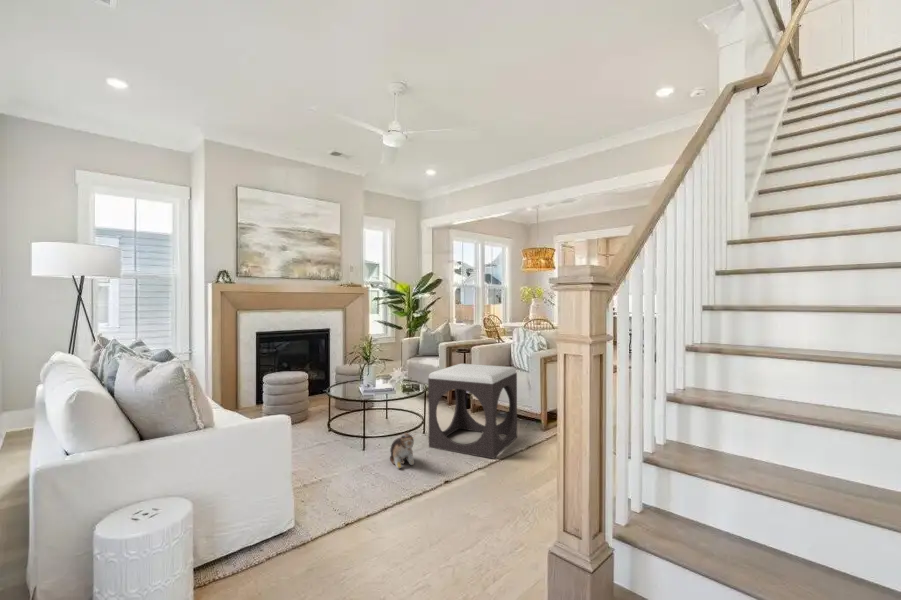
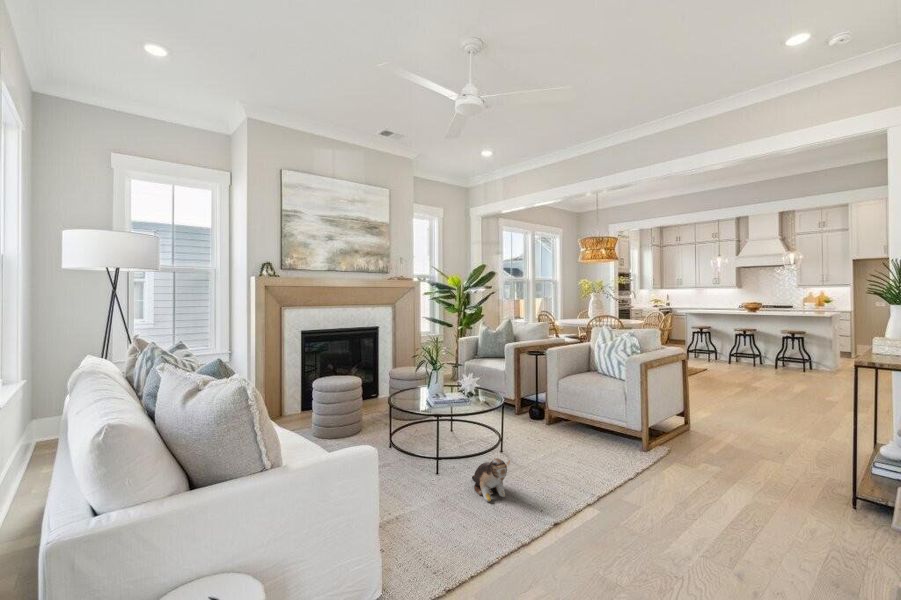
footstool: present [428,364,517,458] -> none [514,370,616,490]

